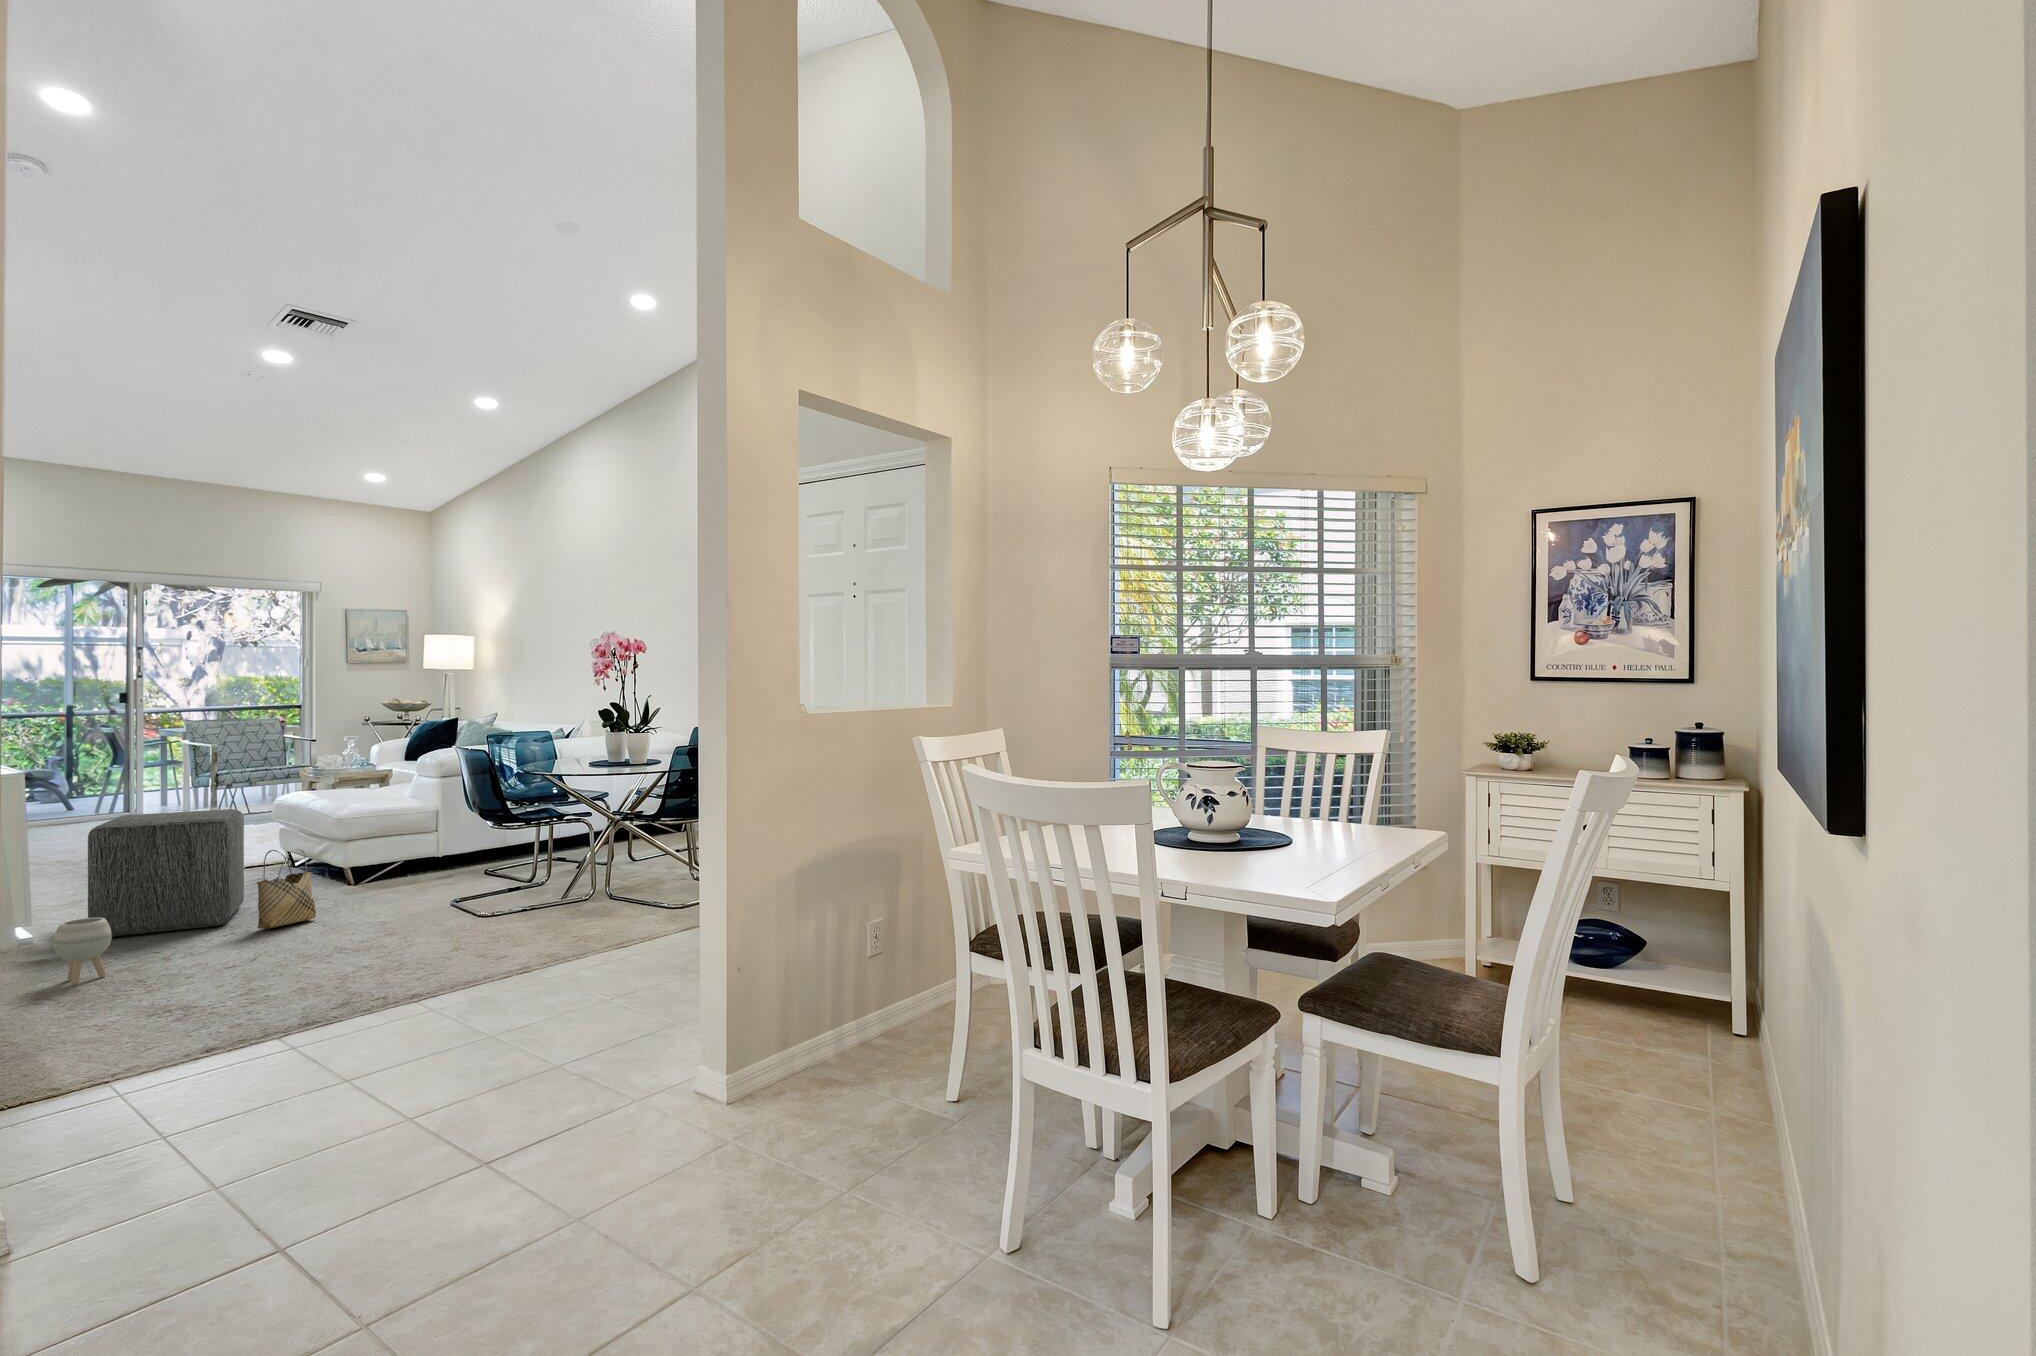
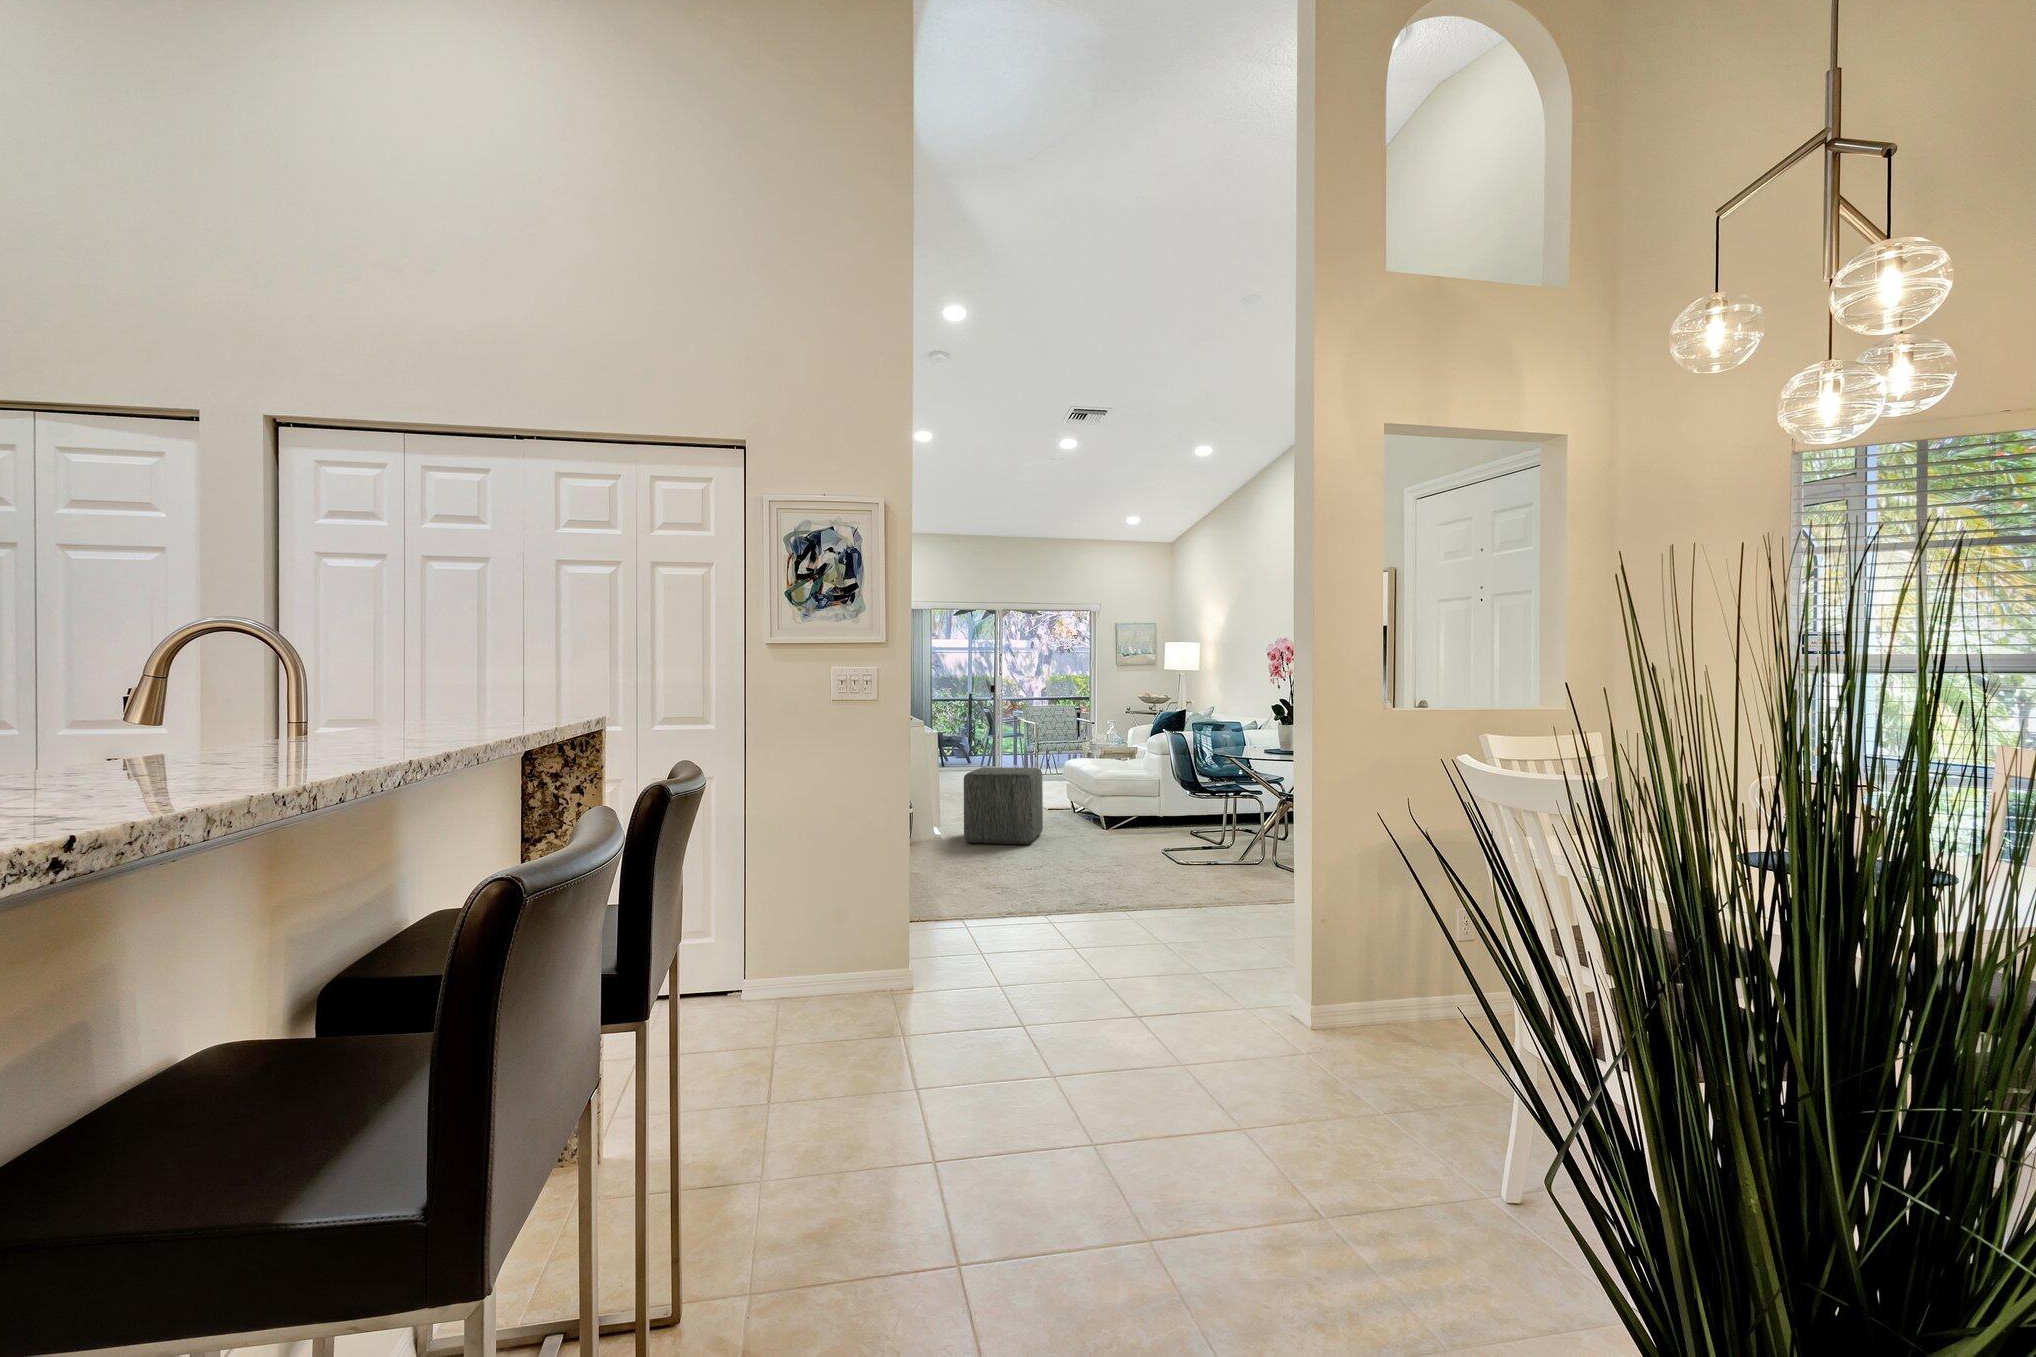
woven basket: present [257,849,316,929] -> none [1045,797,1079,850]
planter: present [53,918,112,985] -> none [944,829,970,868]

